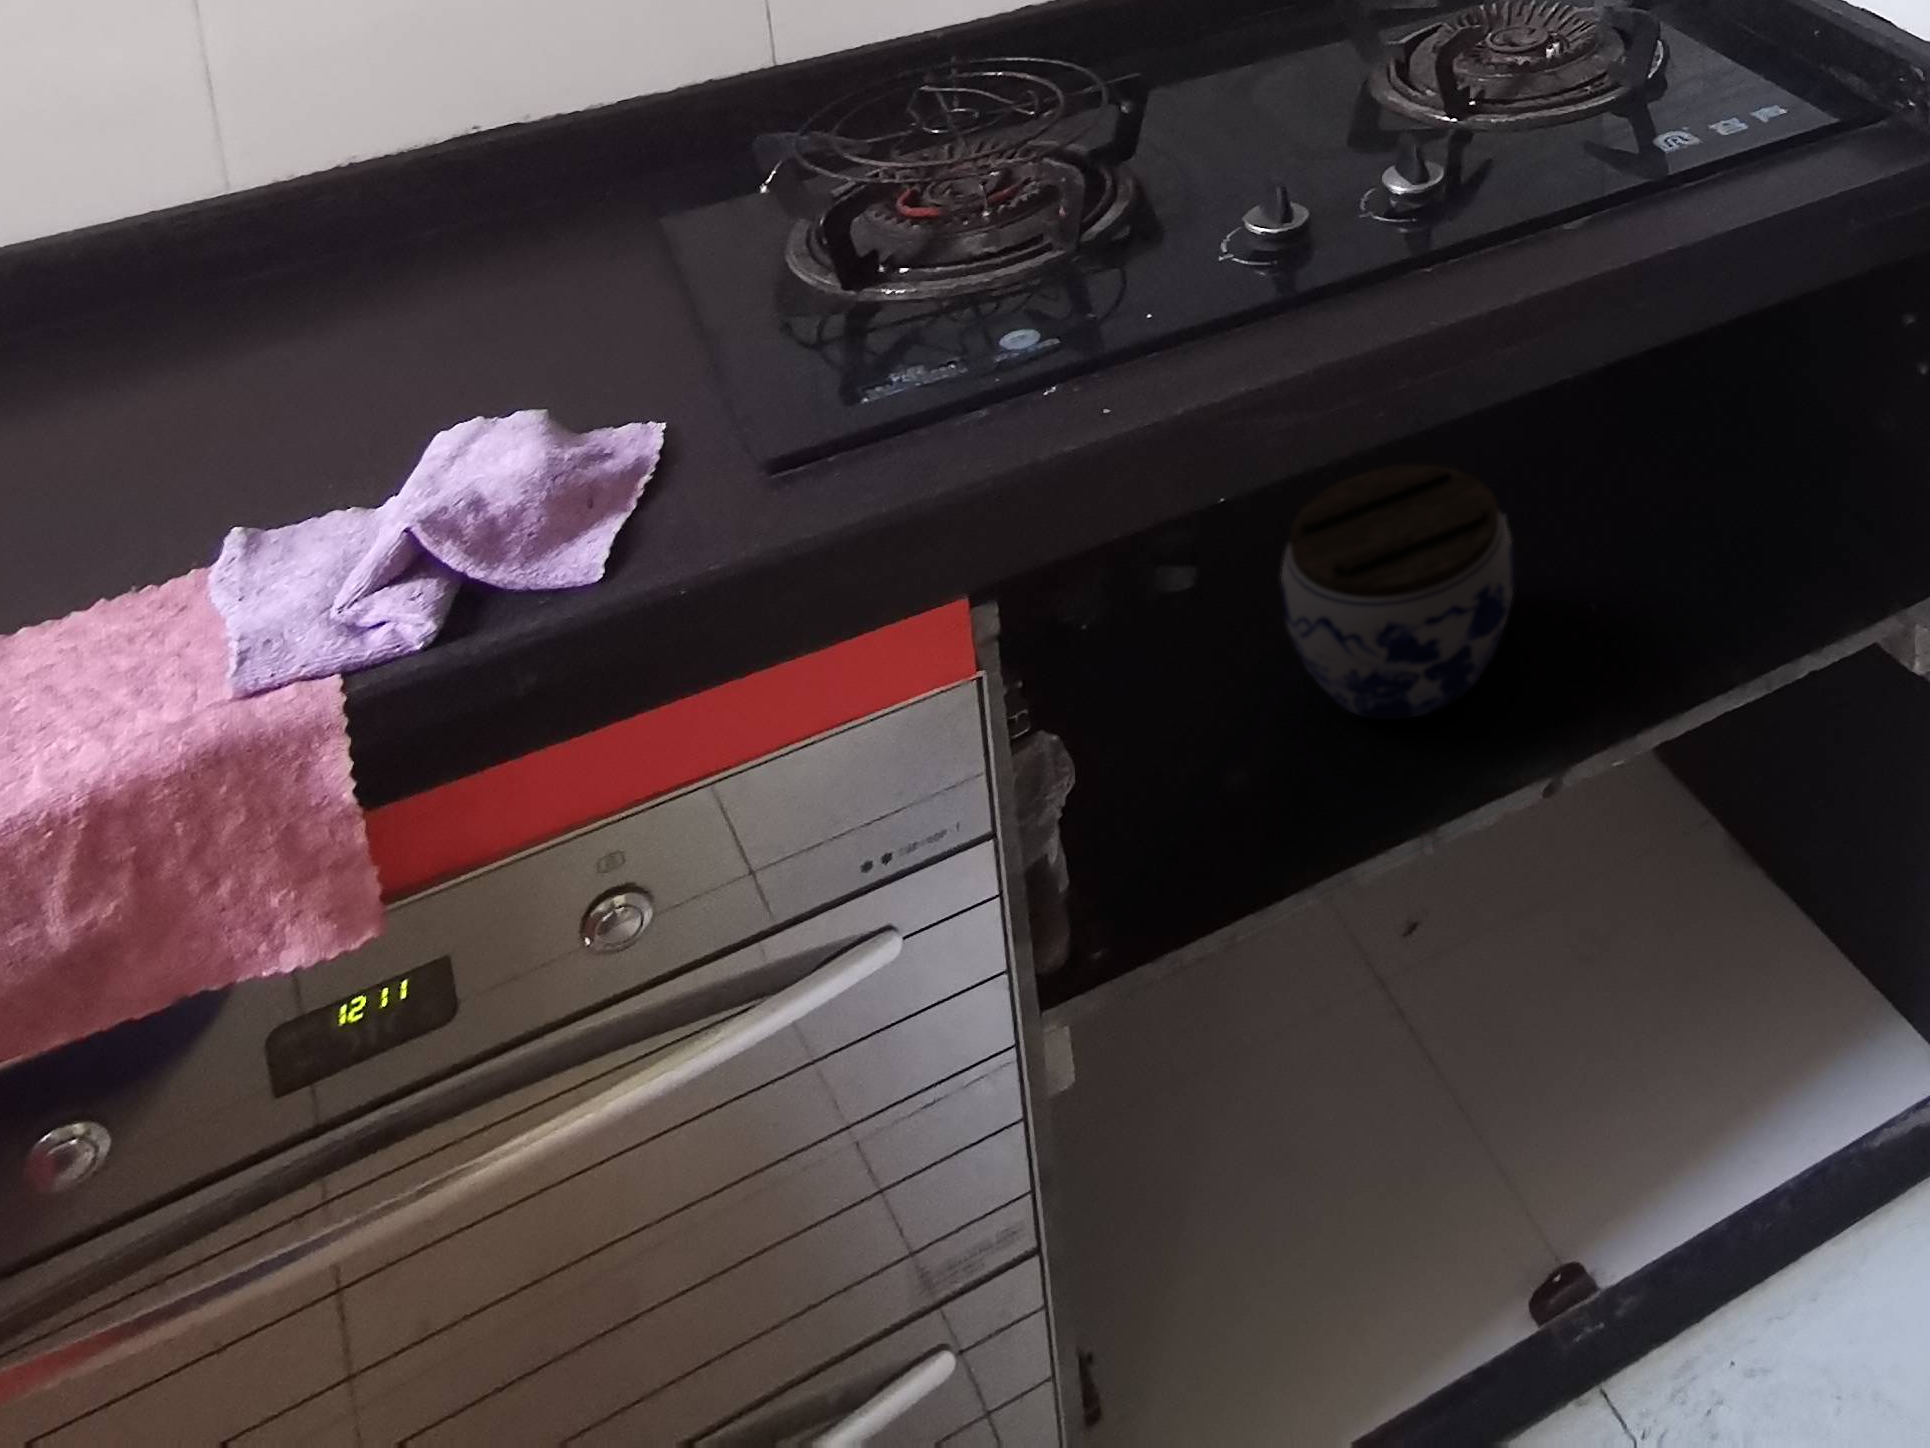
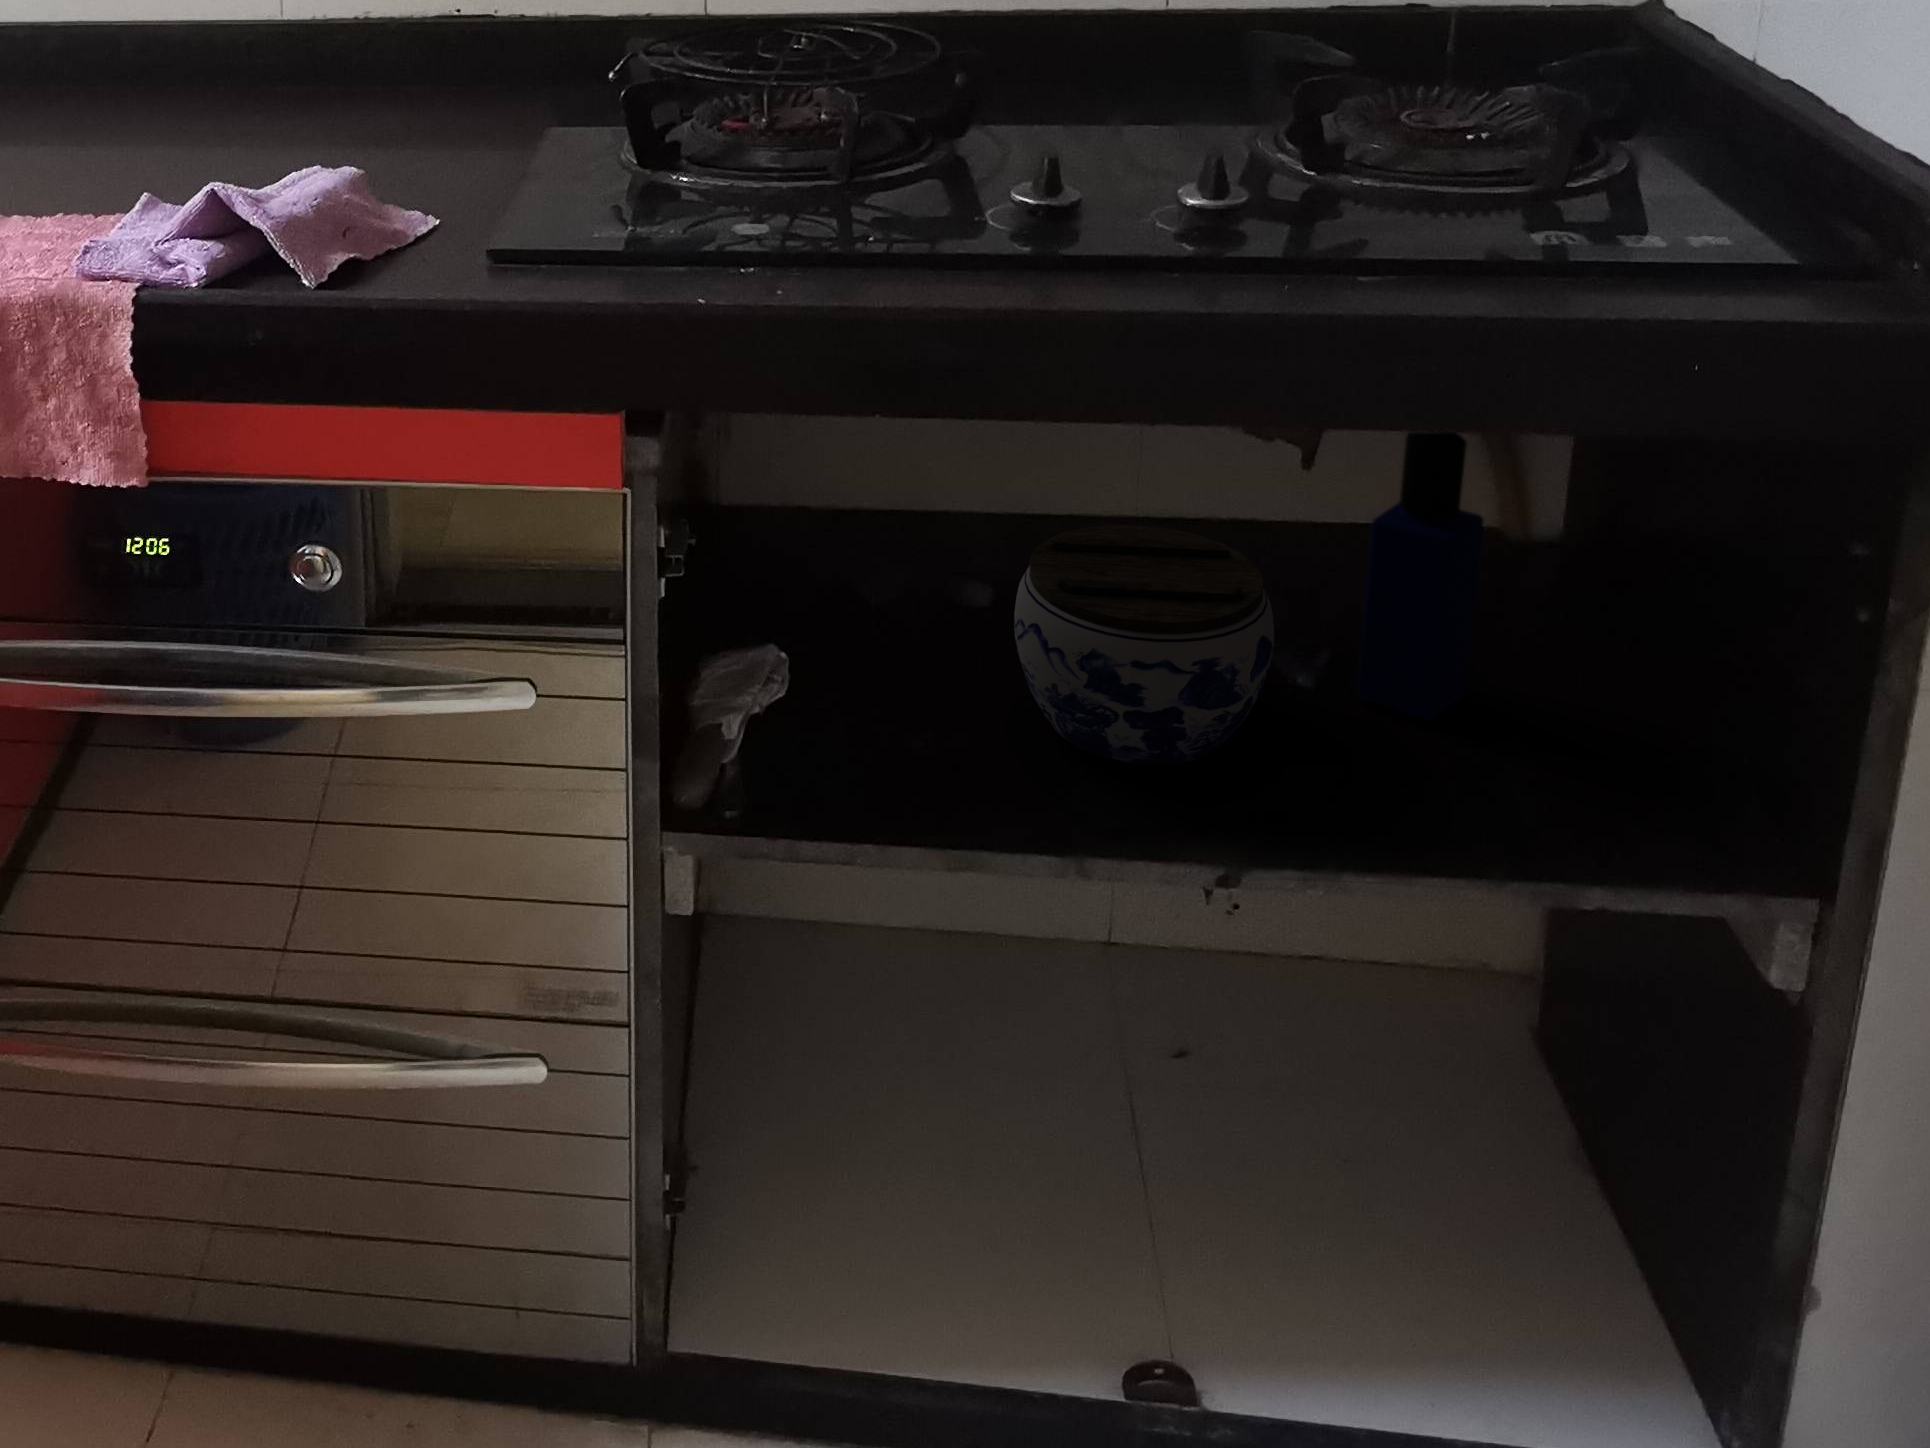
bottle: none [1548,269,1632,557] -> present [1357,431,1483,721]

